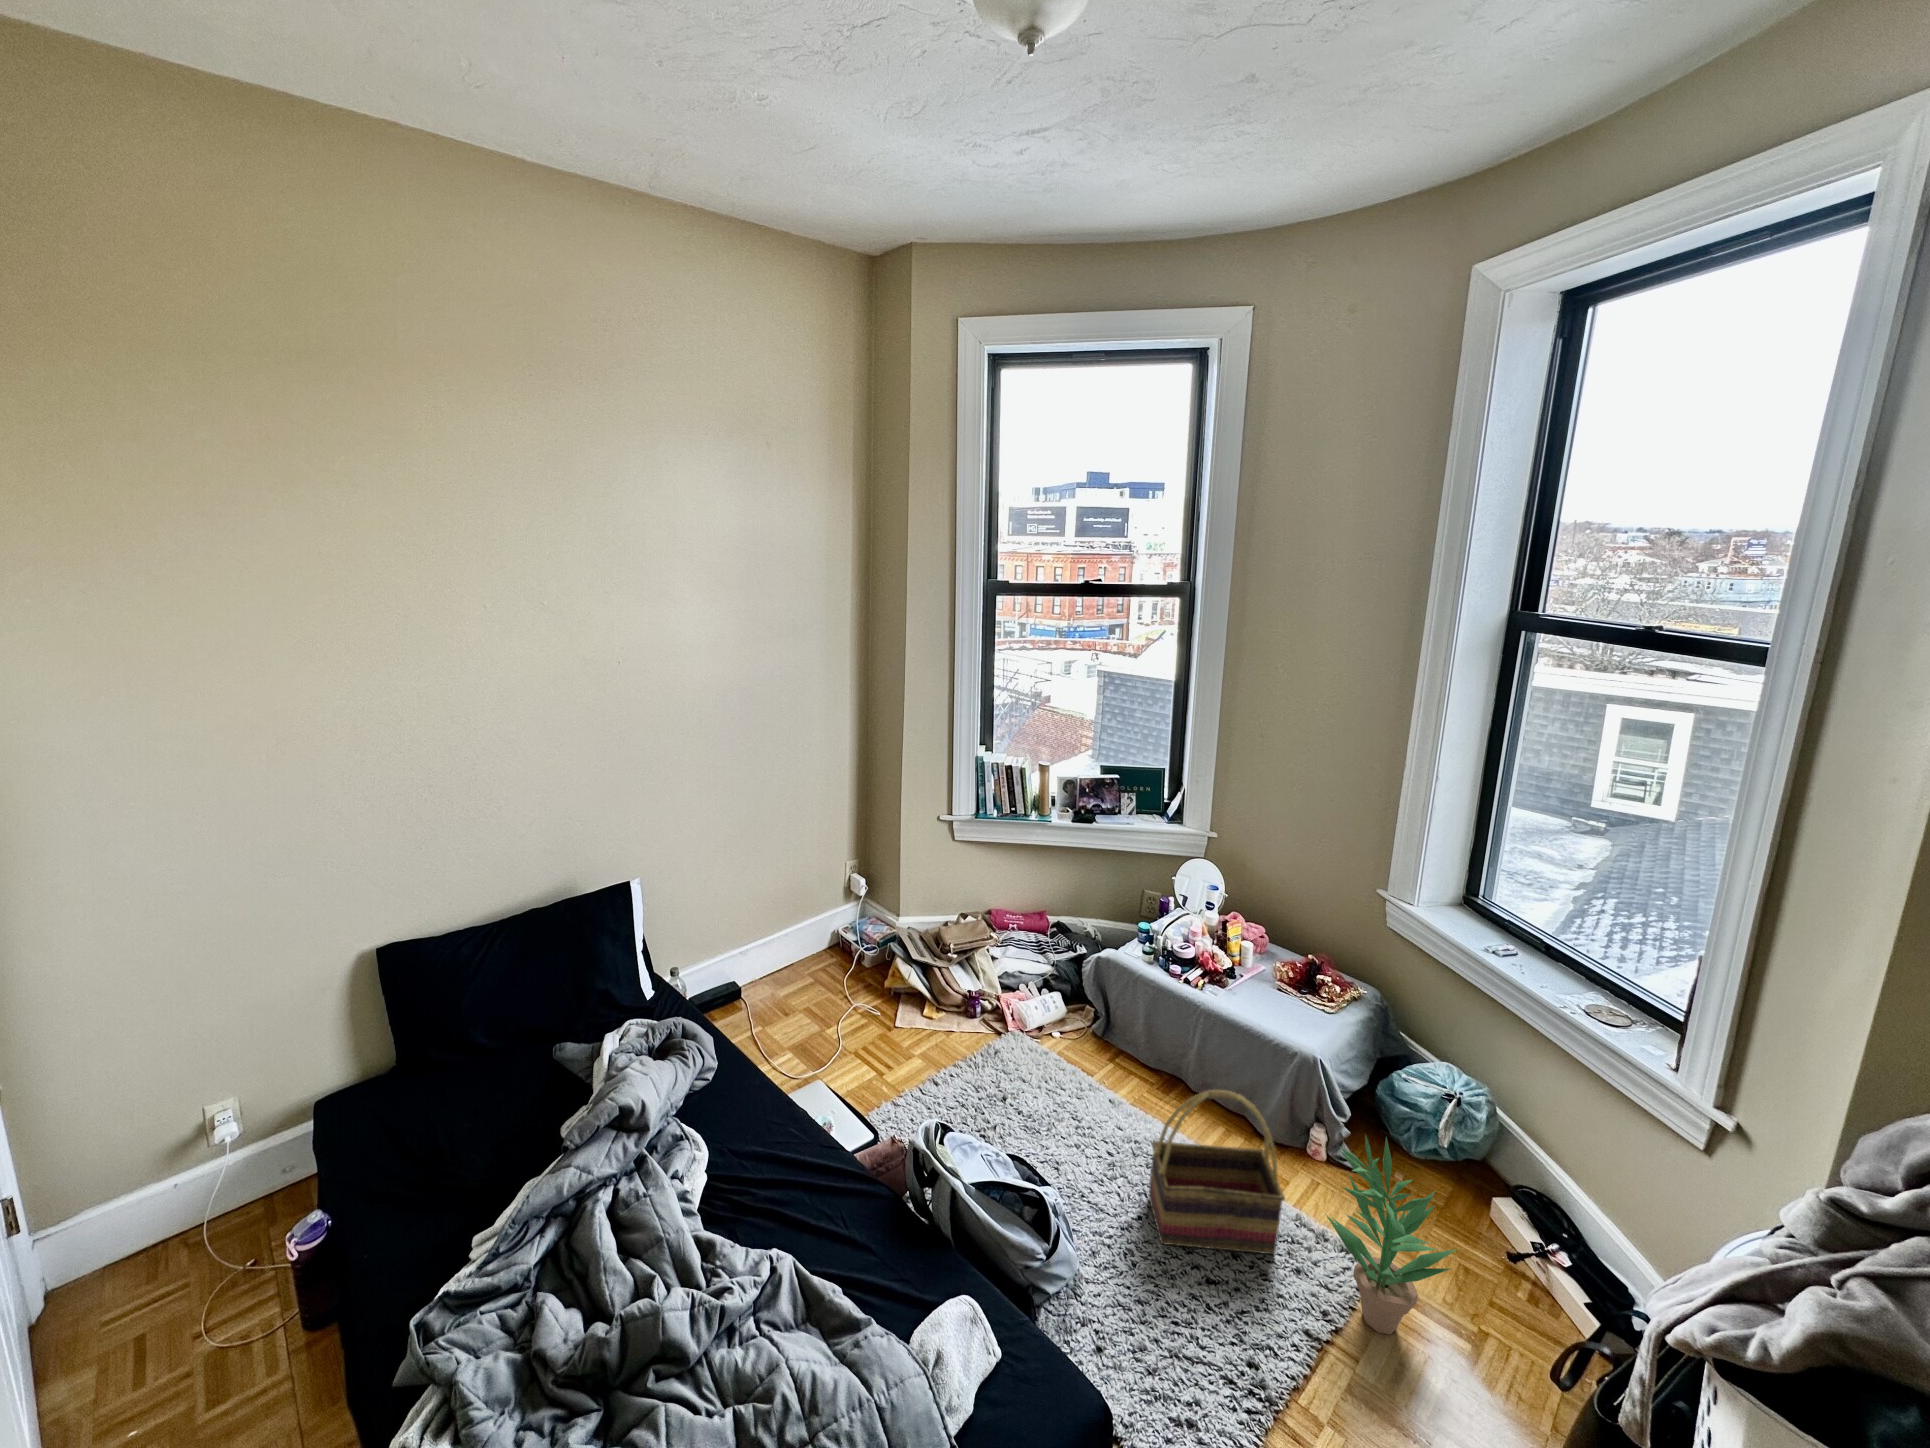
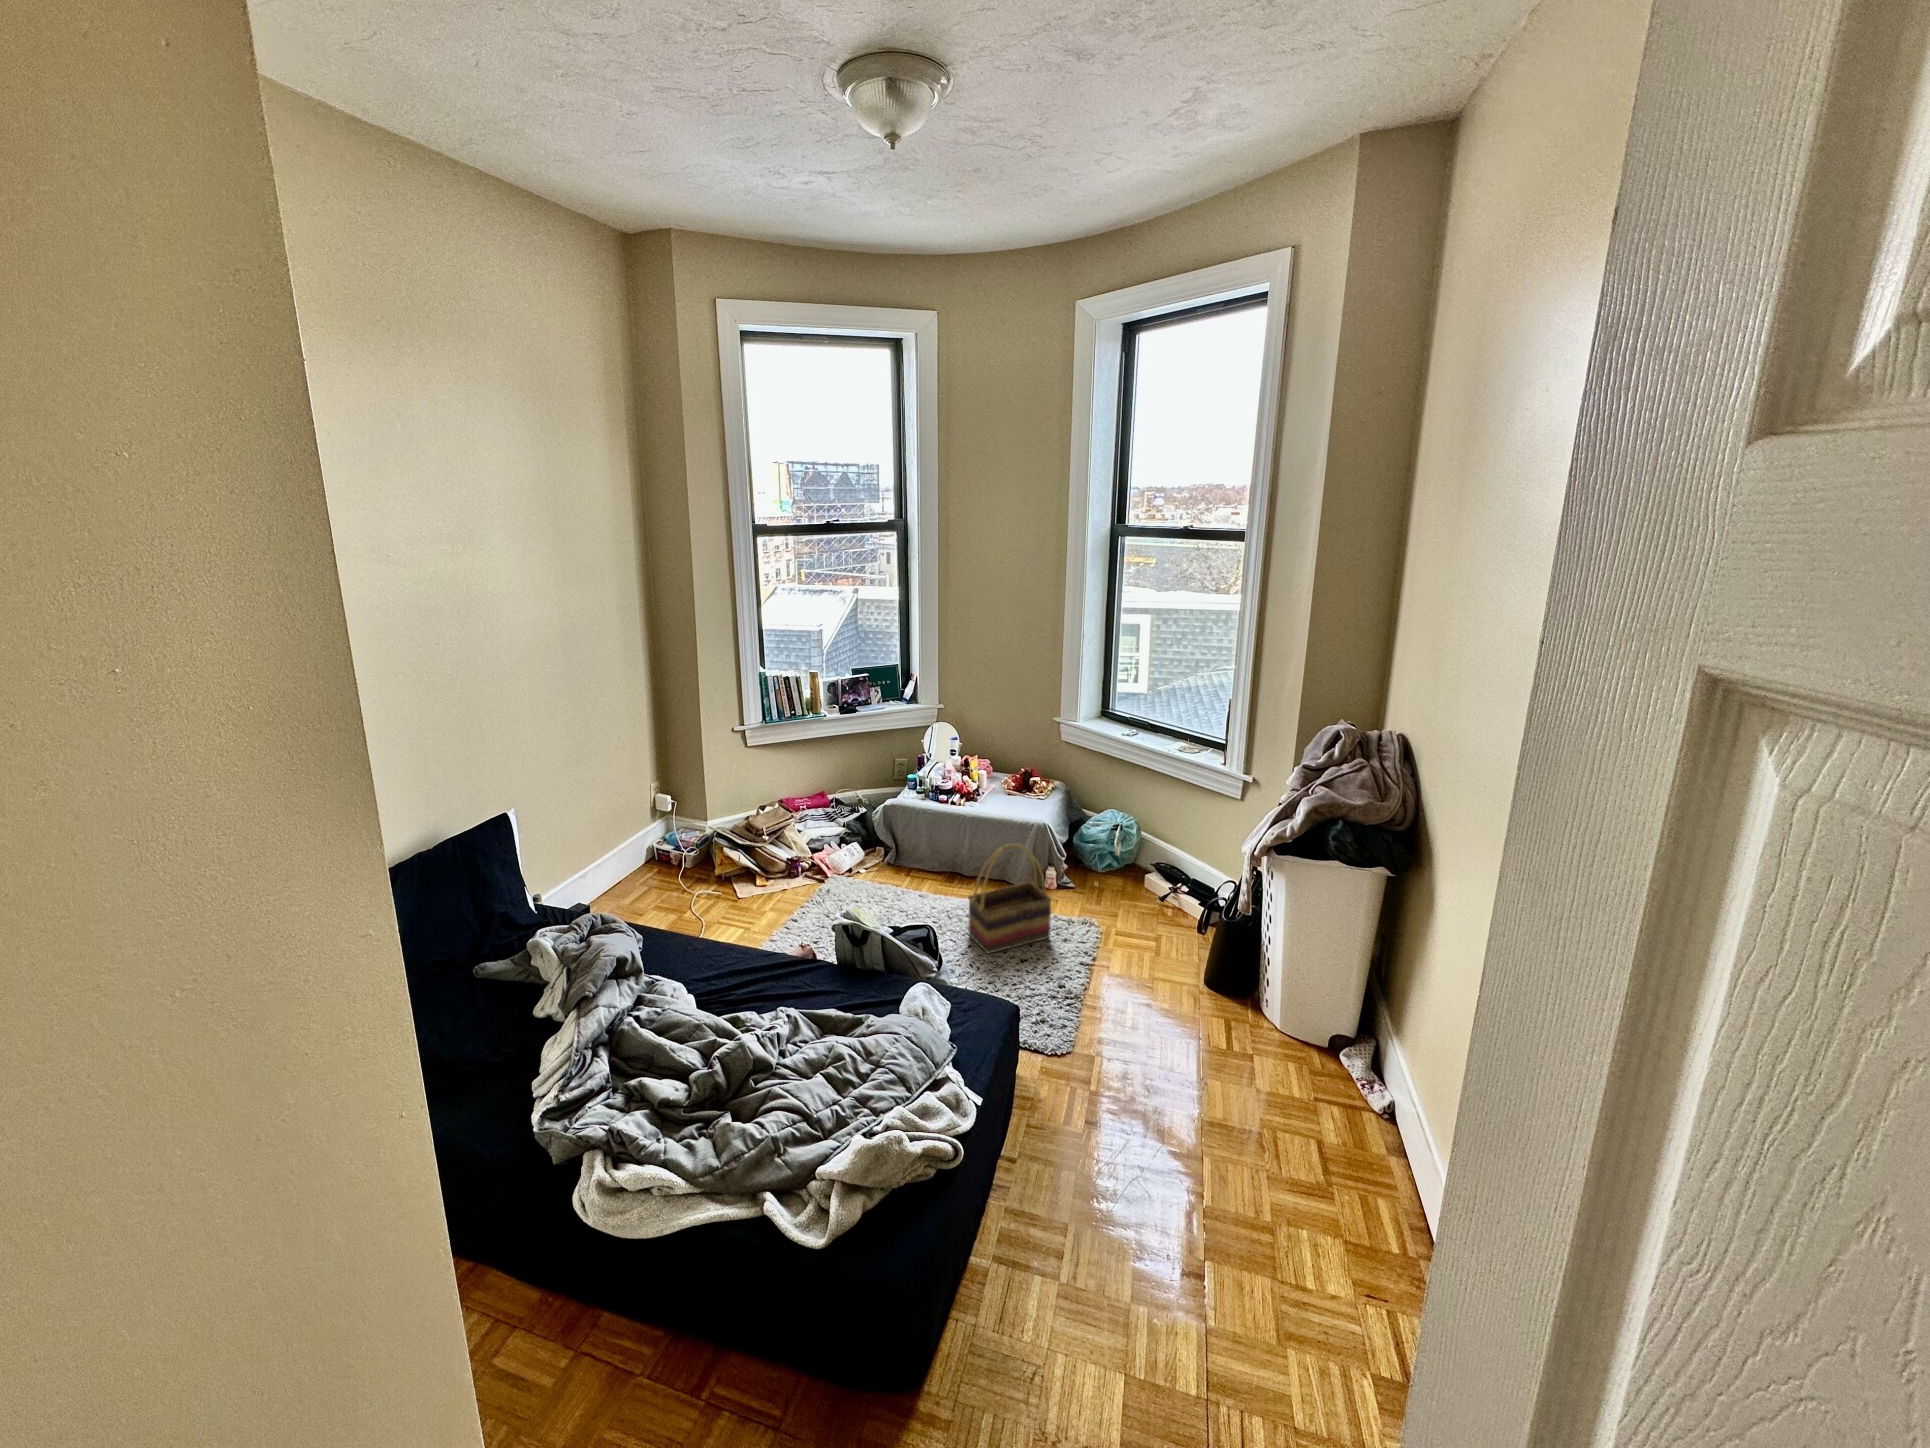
potted plant: present [1326,1134,1457,1335] -> none [1077,838,1147,952]

